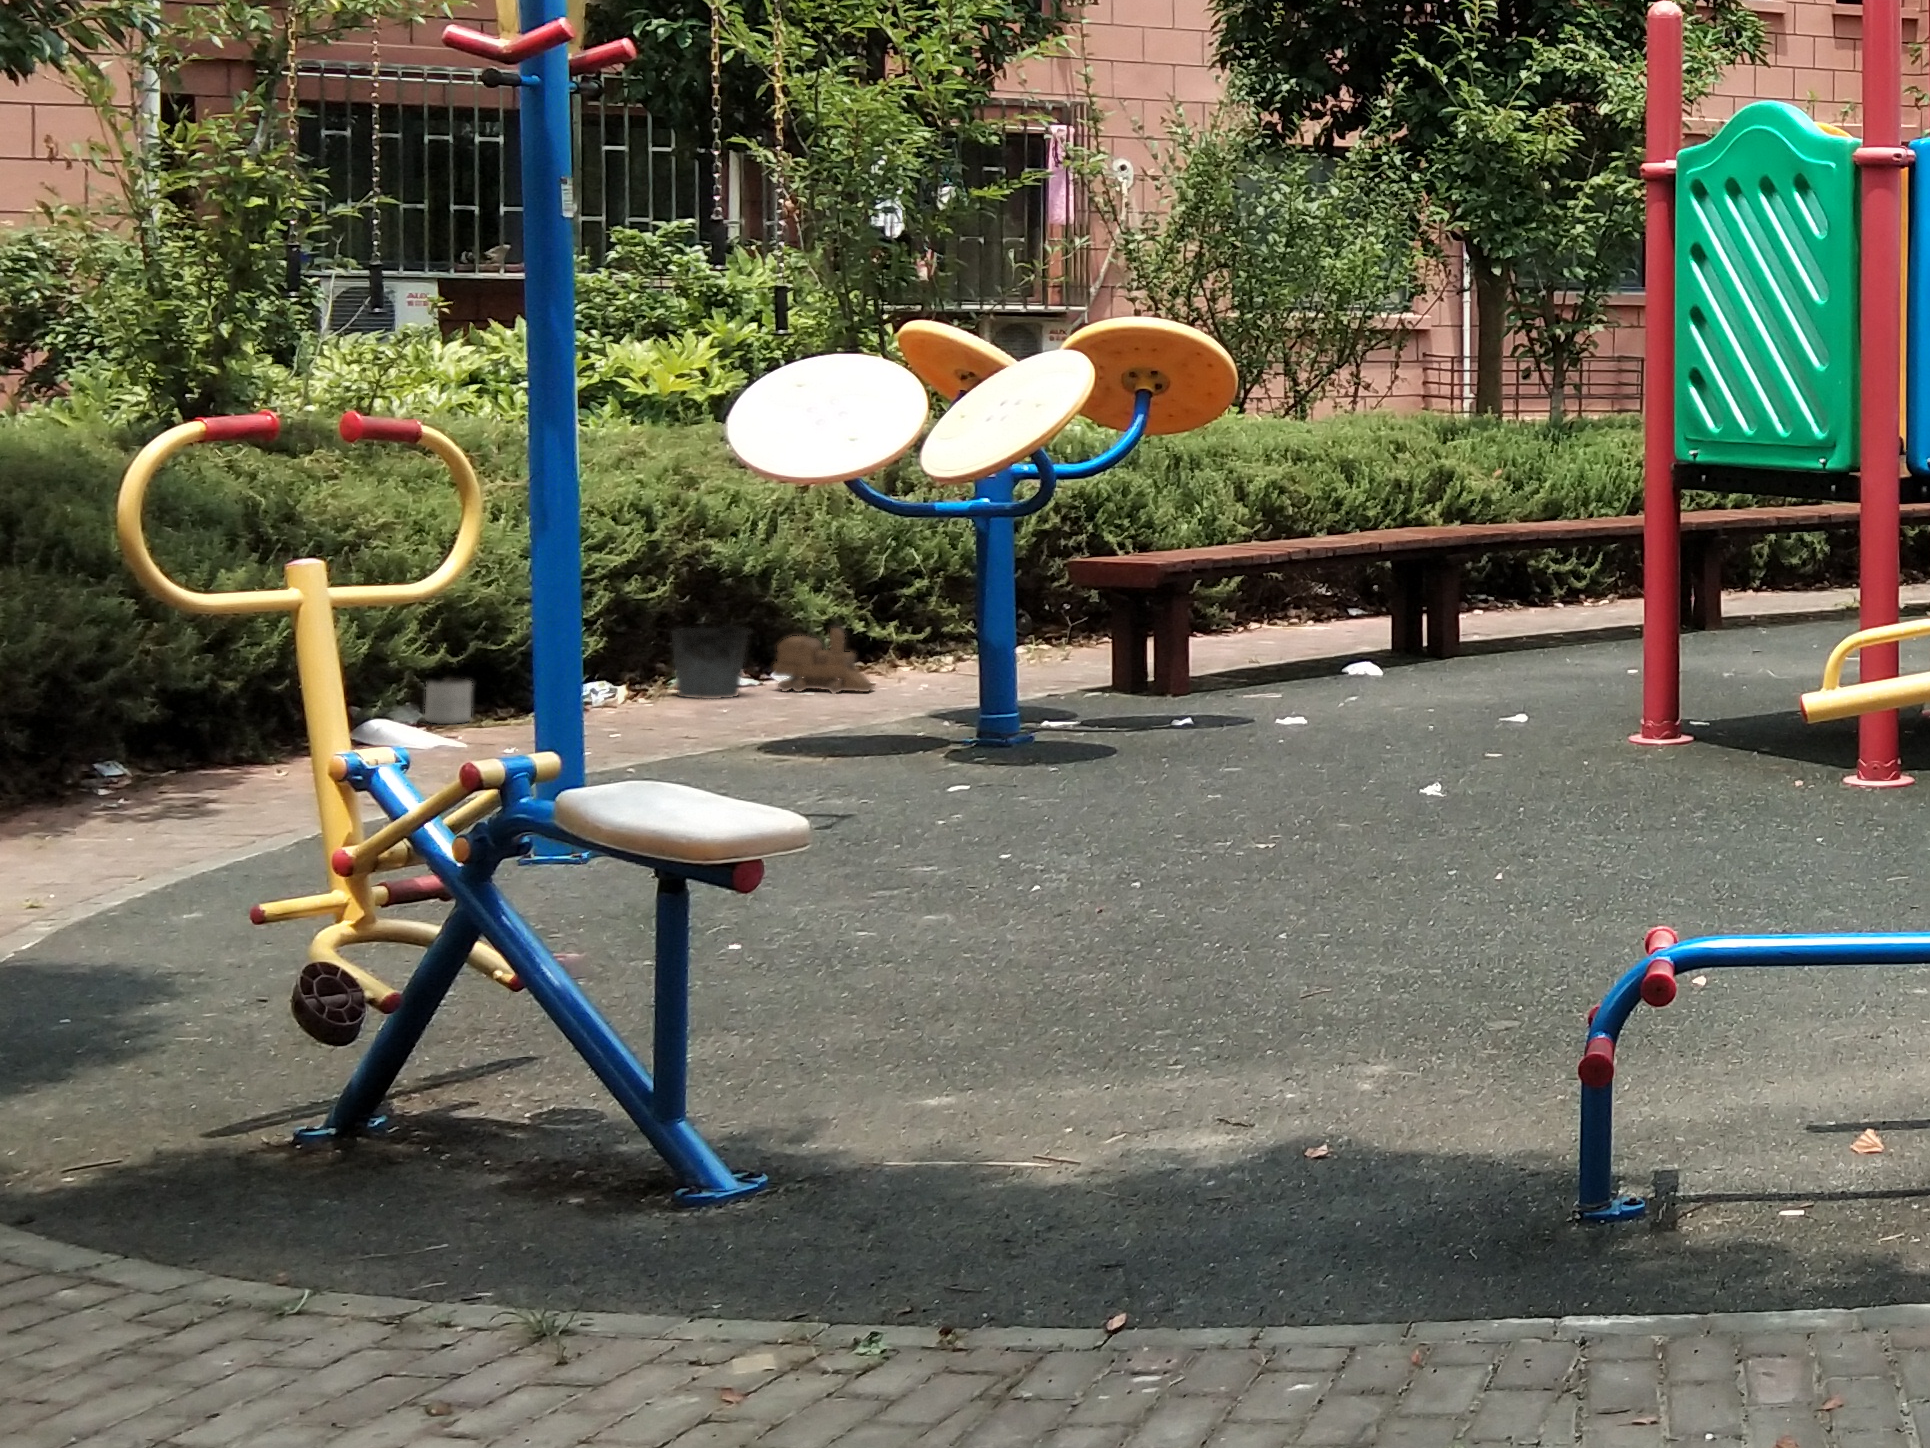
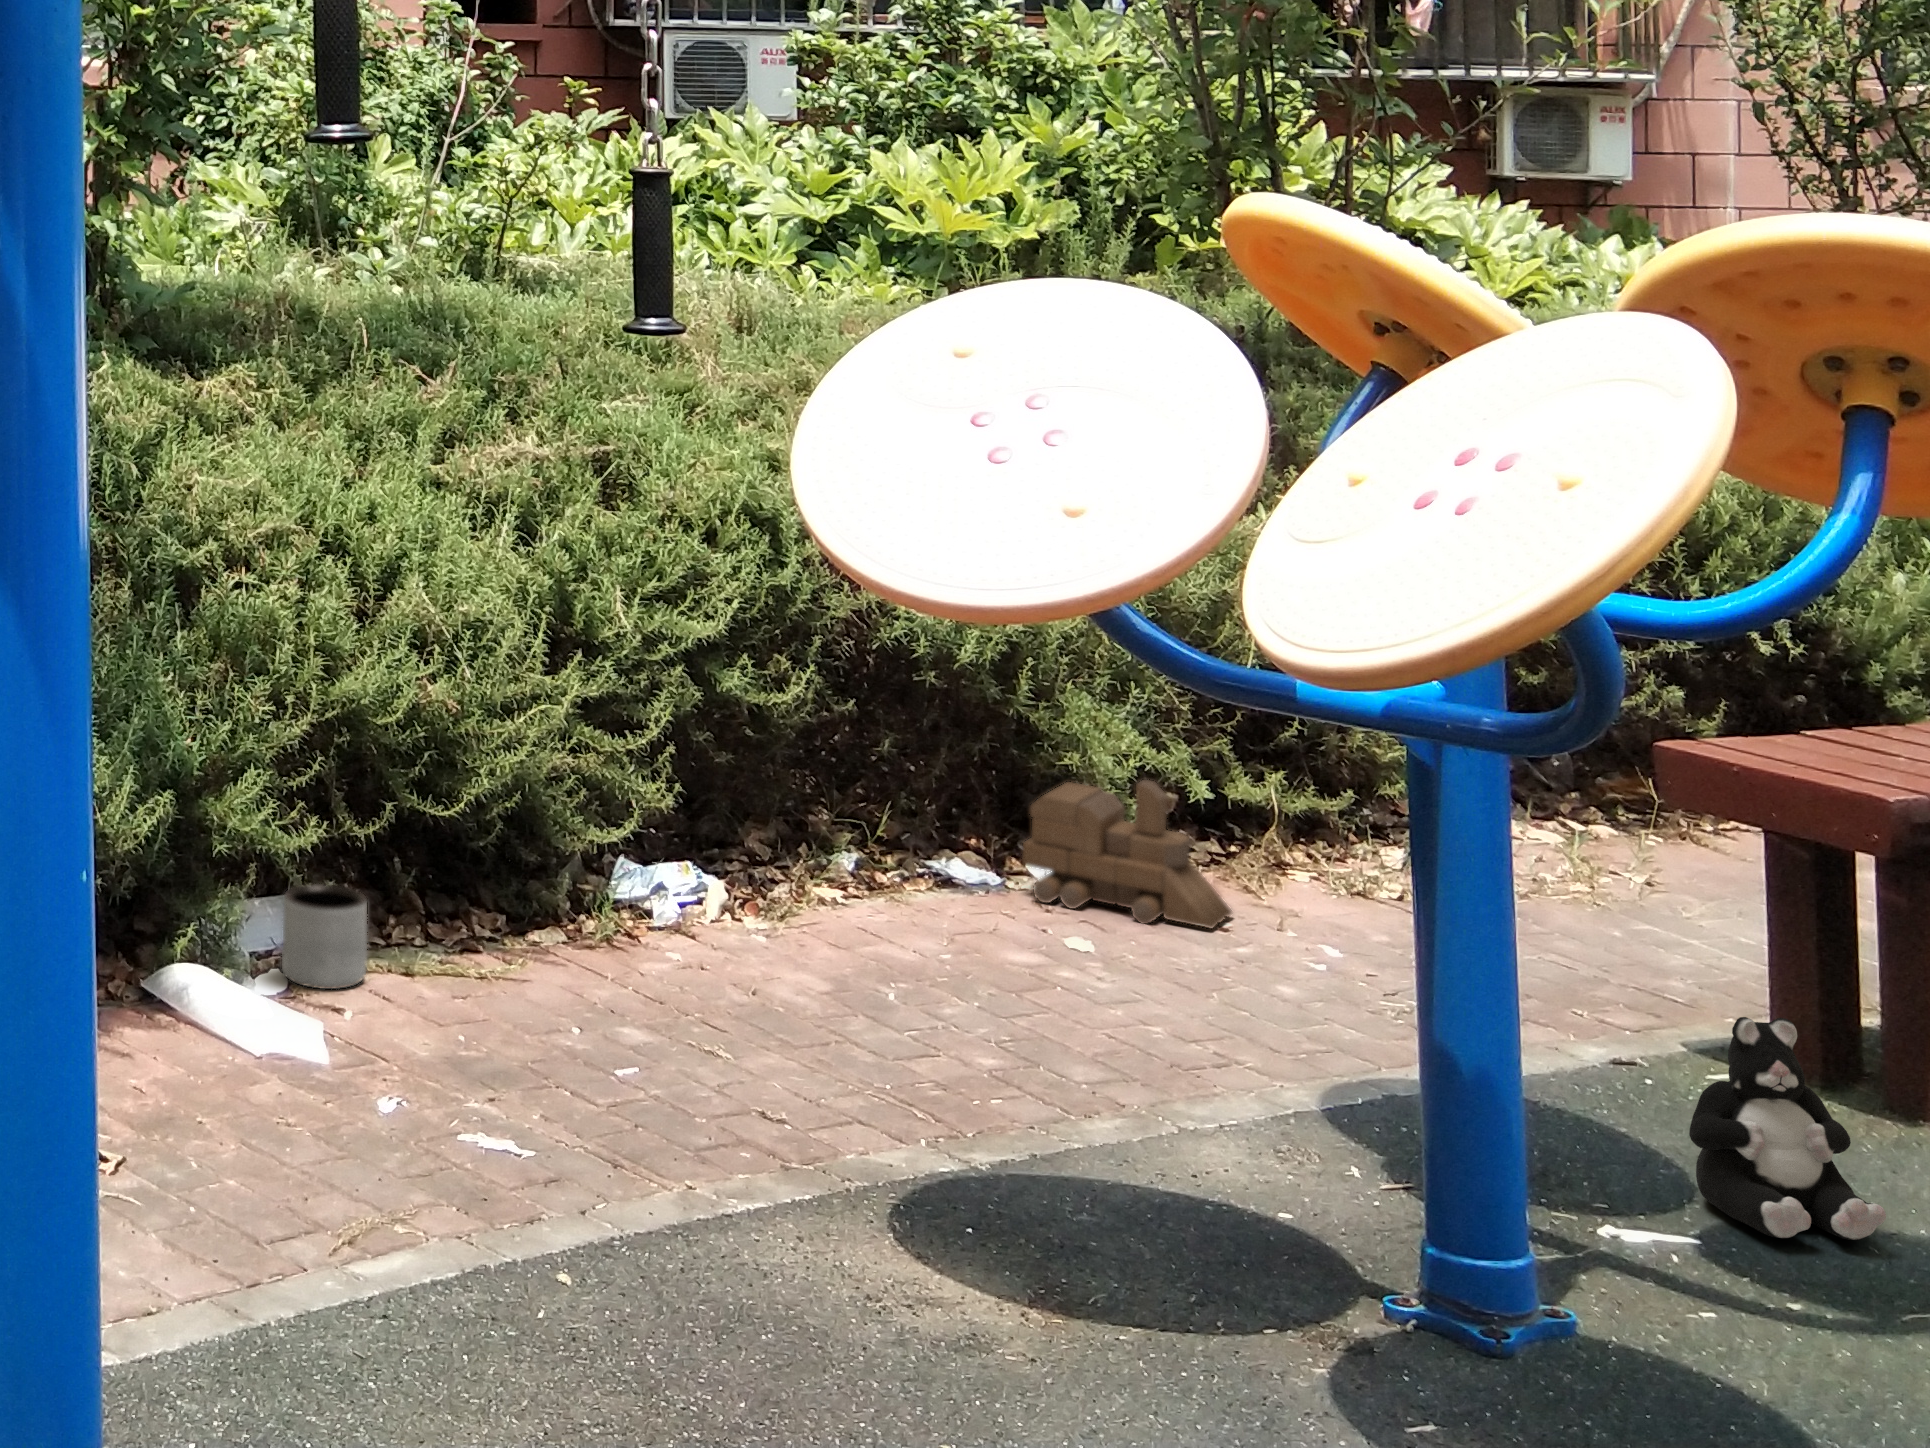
bucket: present [672,624,751,699] -> none [815,754,973,921]
plush toy: none [1078,649,1148,727] -> present [1689,1017,1886,1240]

